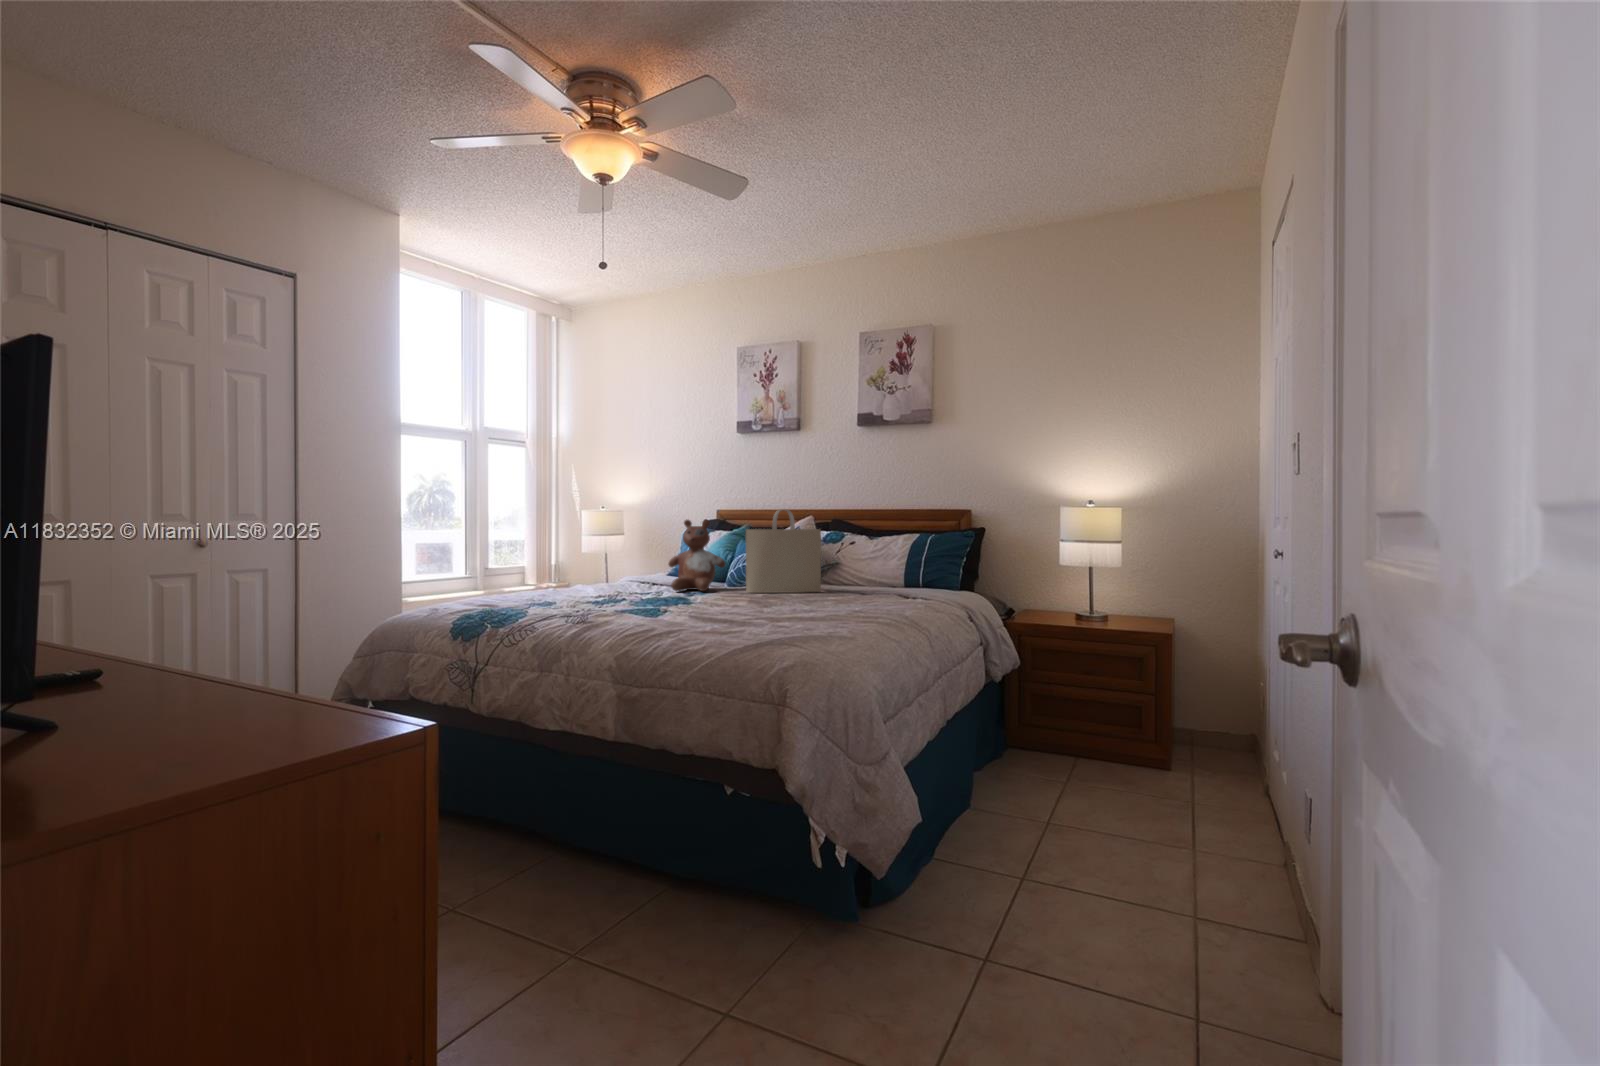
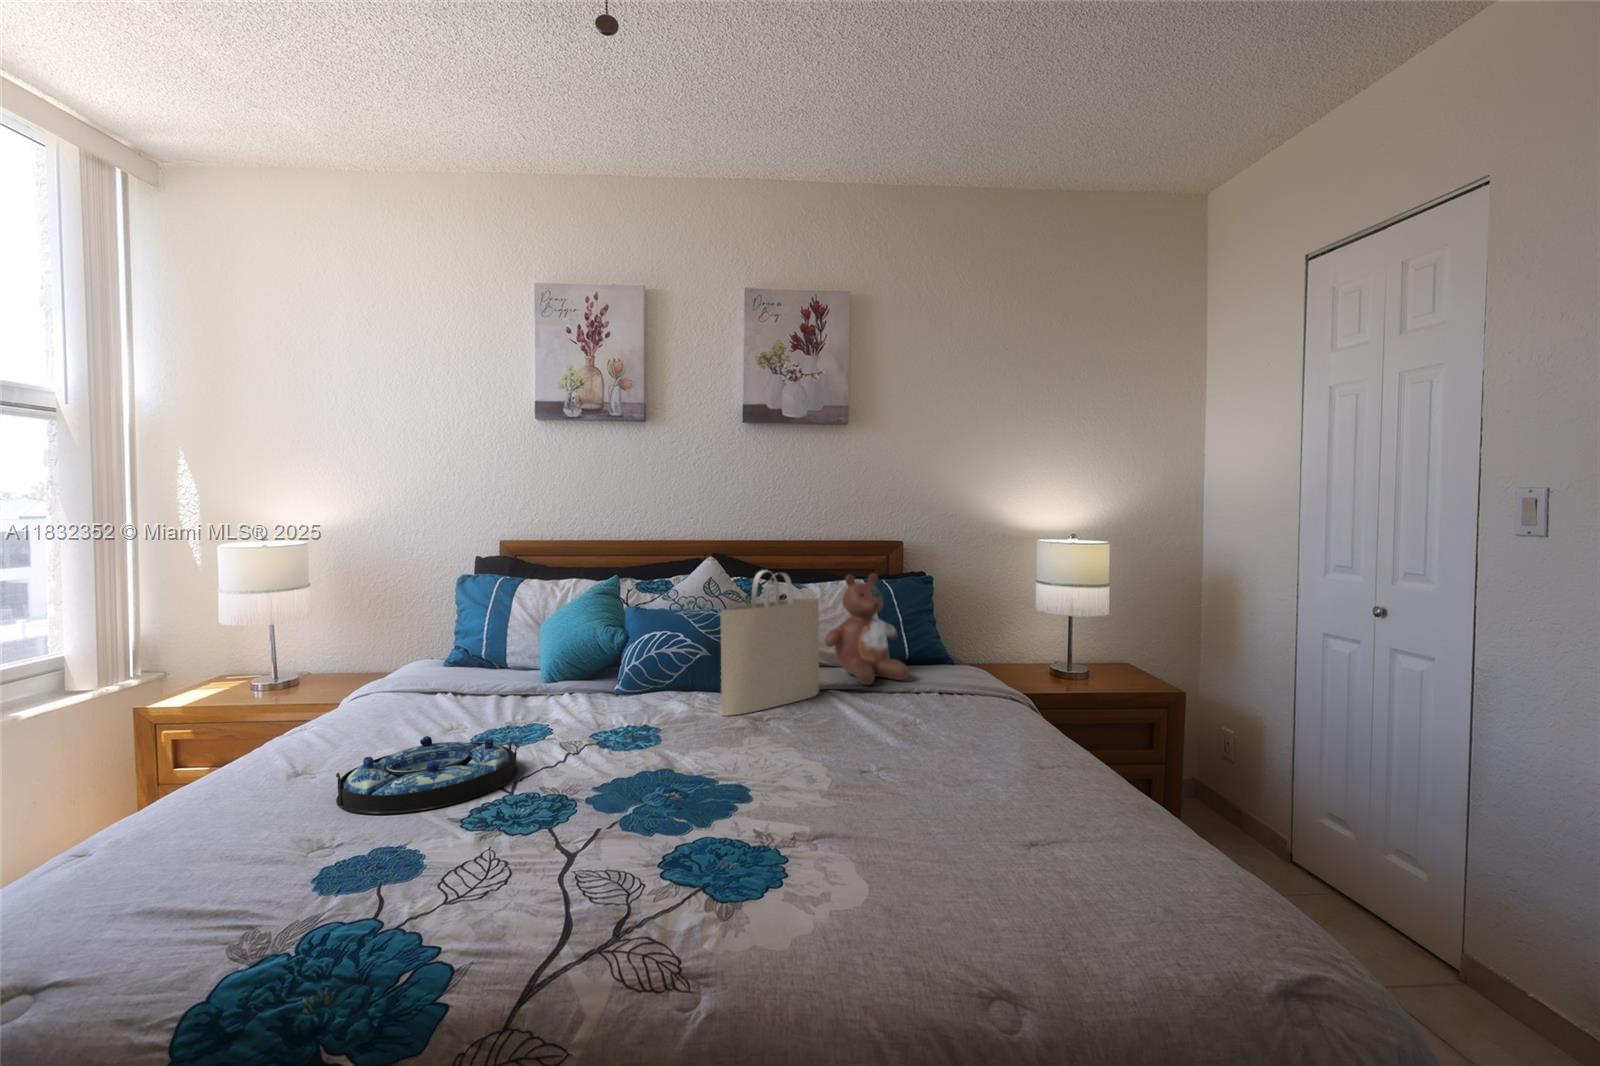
stuffed bear: present [668,520,725,591] -> present [824,573,909,685]
serving tray: none [544,576,623,598] -> present [336,736,518,814]

